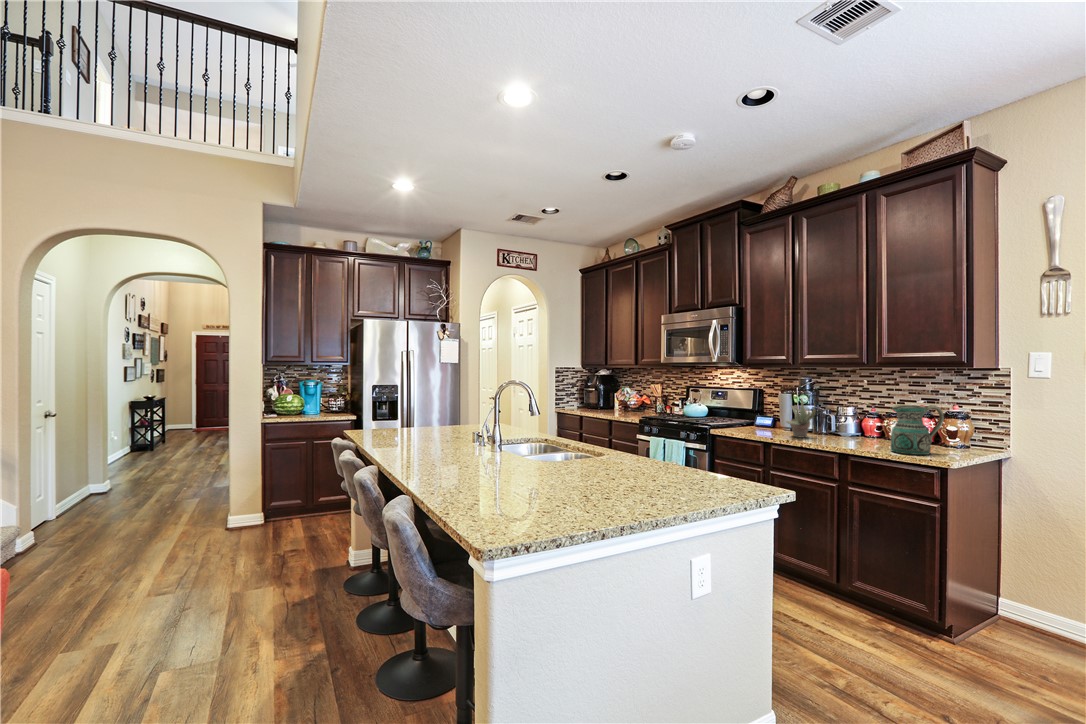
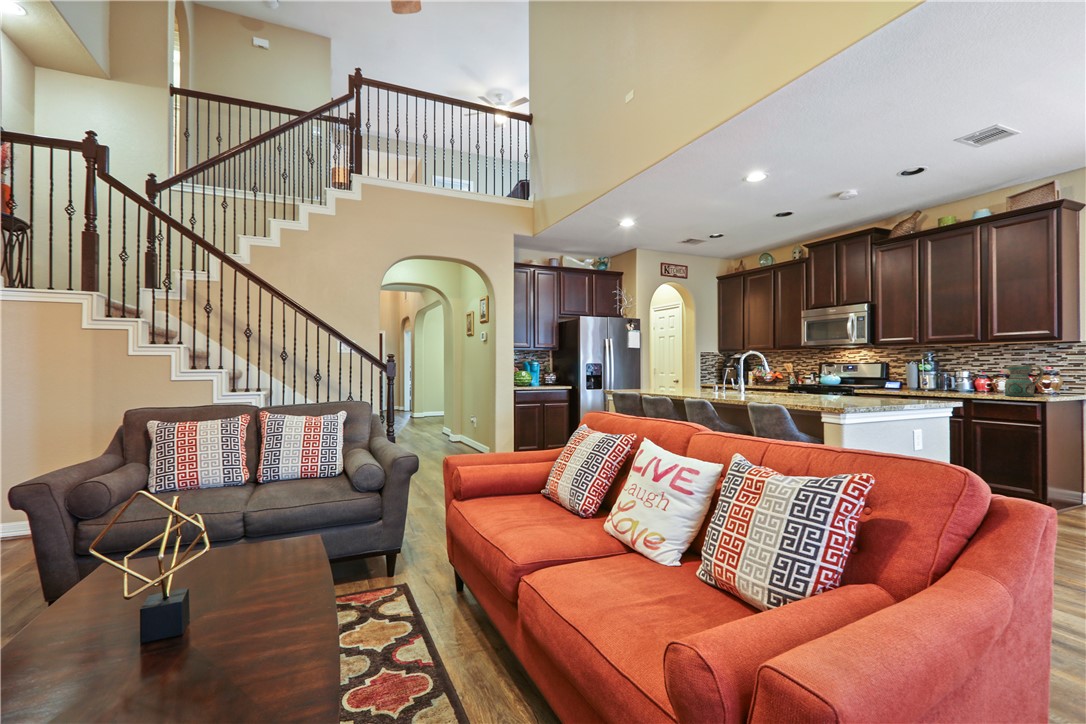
succulent plant: present [786,399,816,438] -> none [923,365,944,392]

